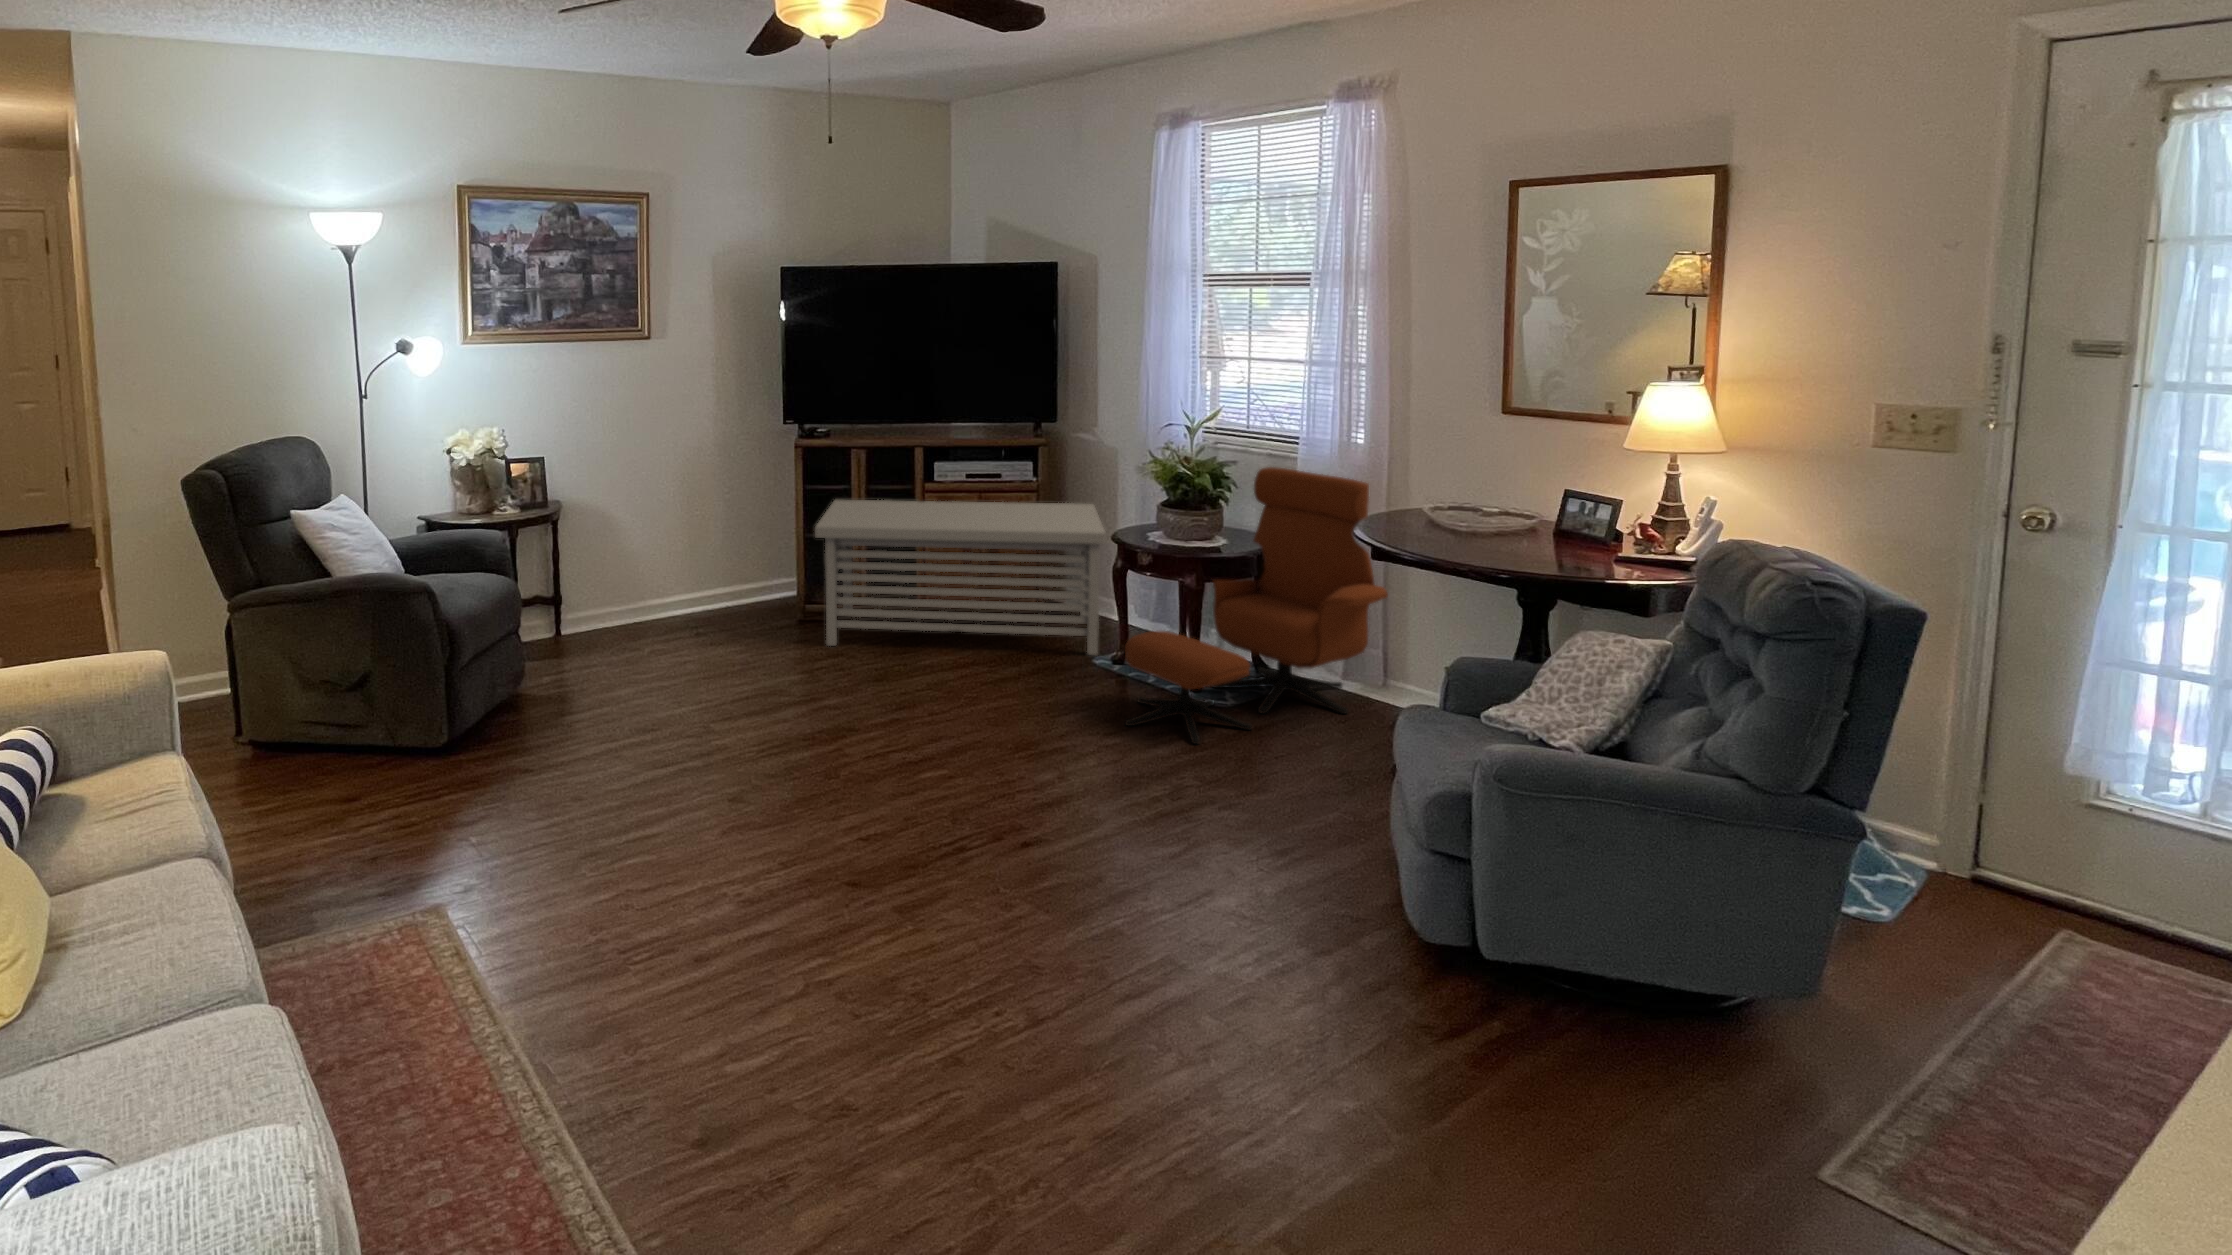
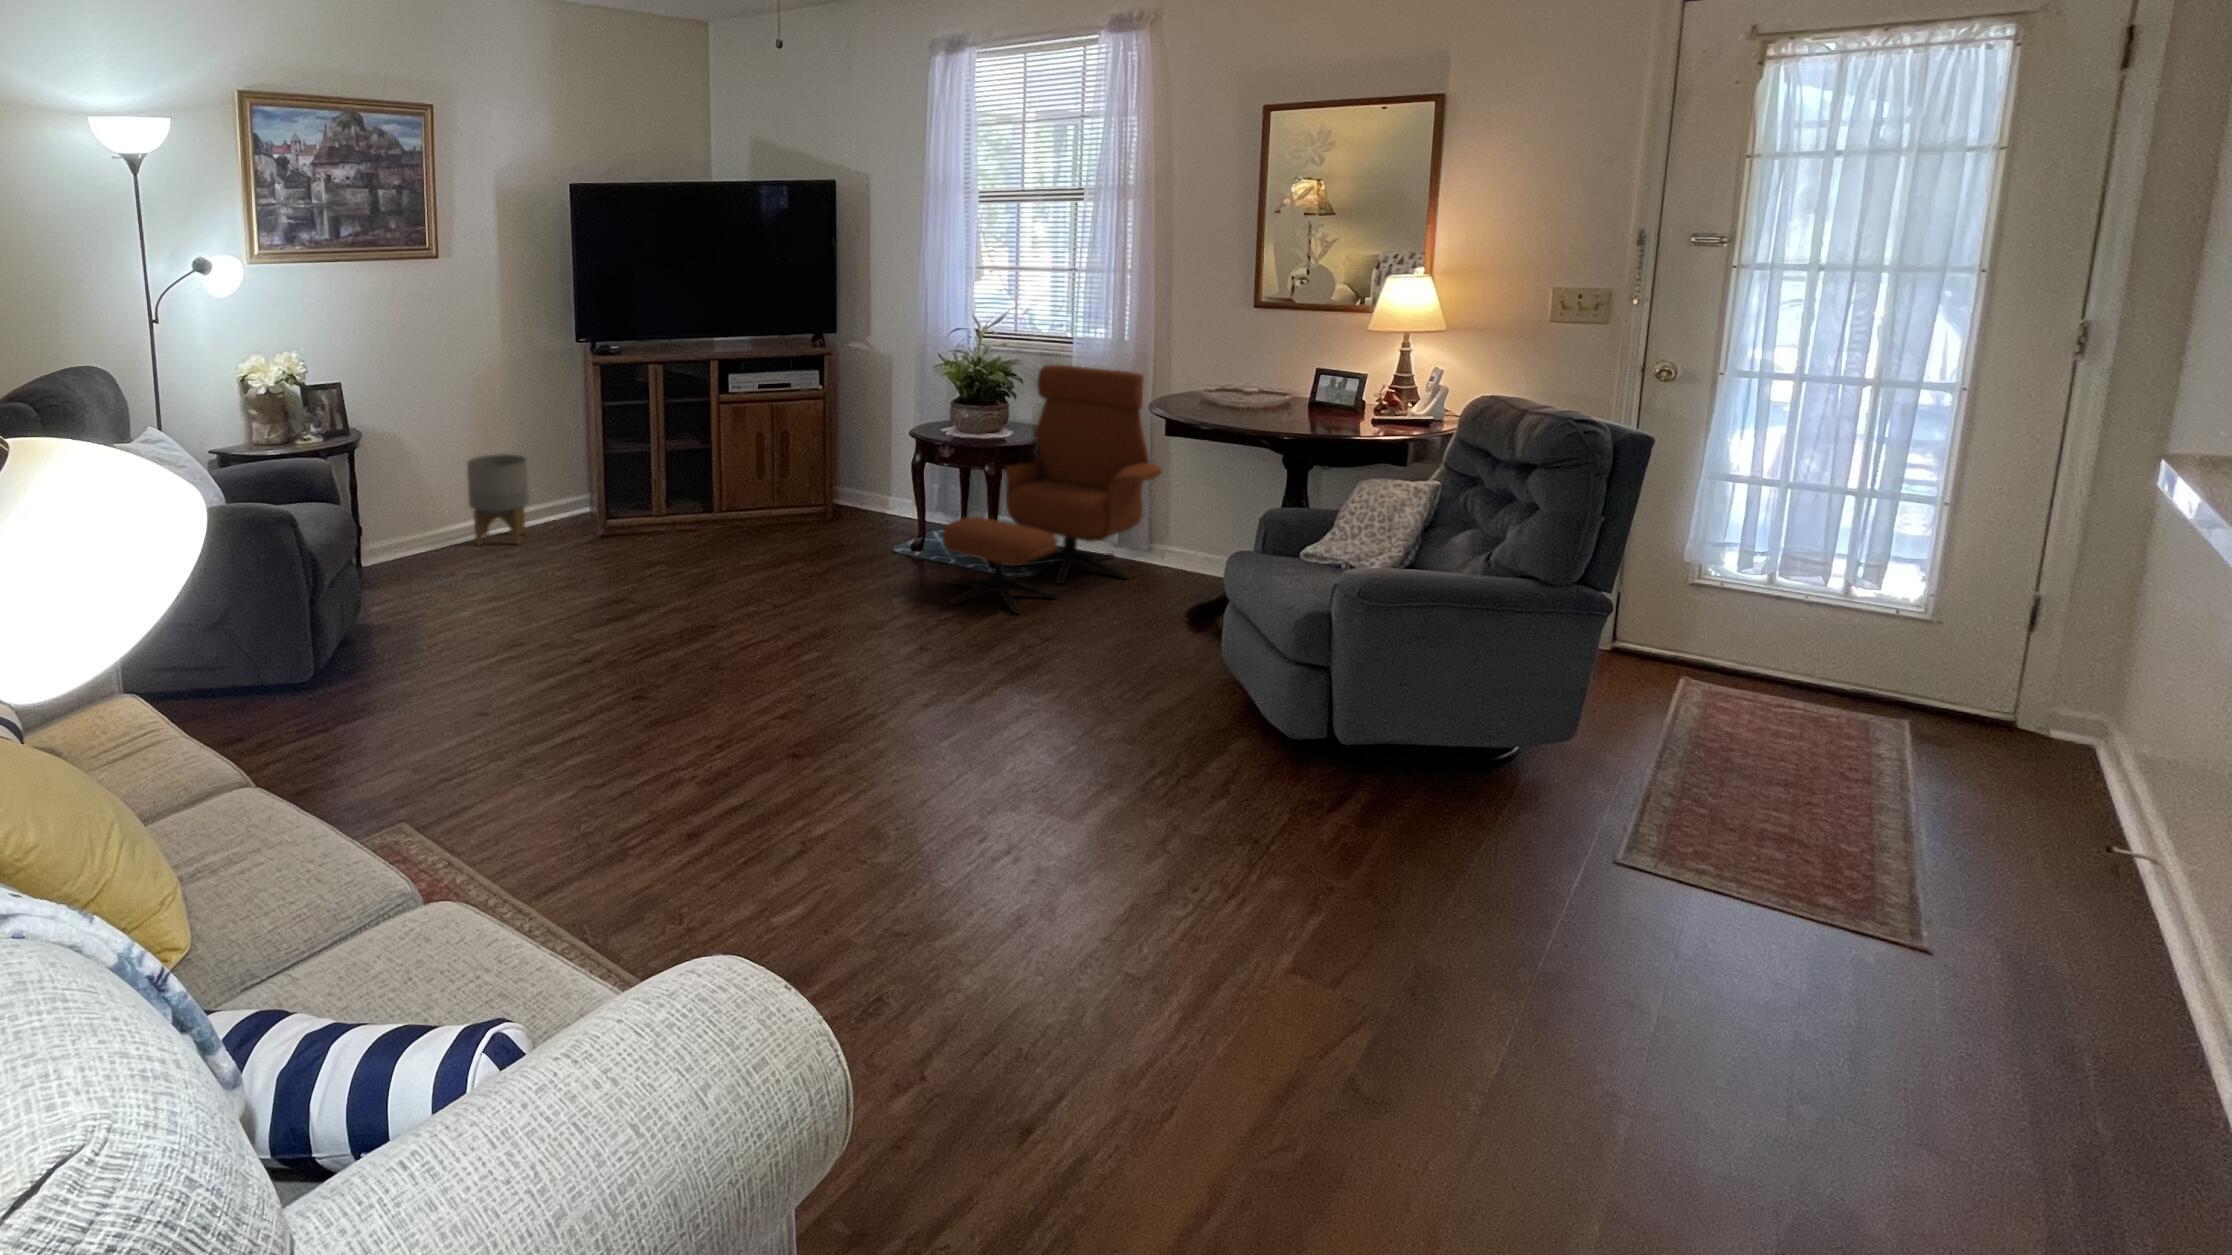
storage bench: present [815,500,1106,655] -> none [627,409,904,558]
planter: none [673,532,731,623] -> present [467,454,529,545]

